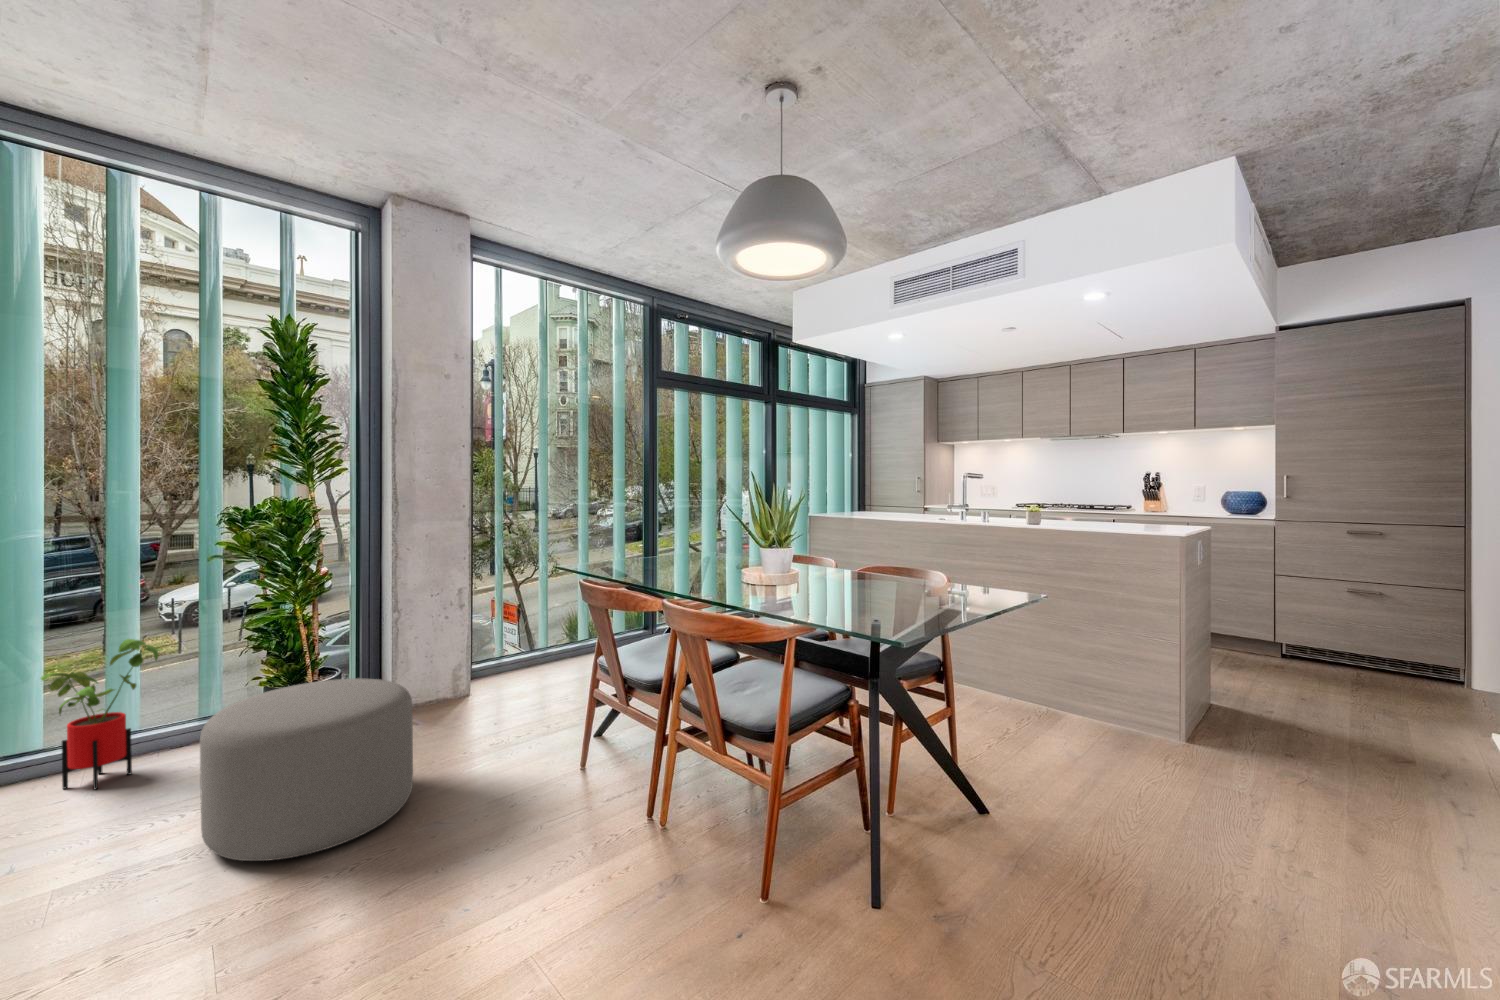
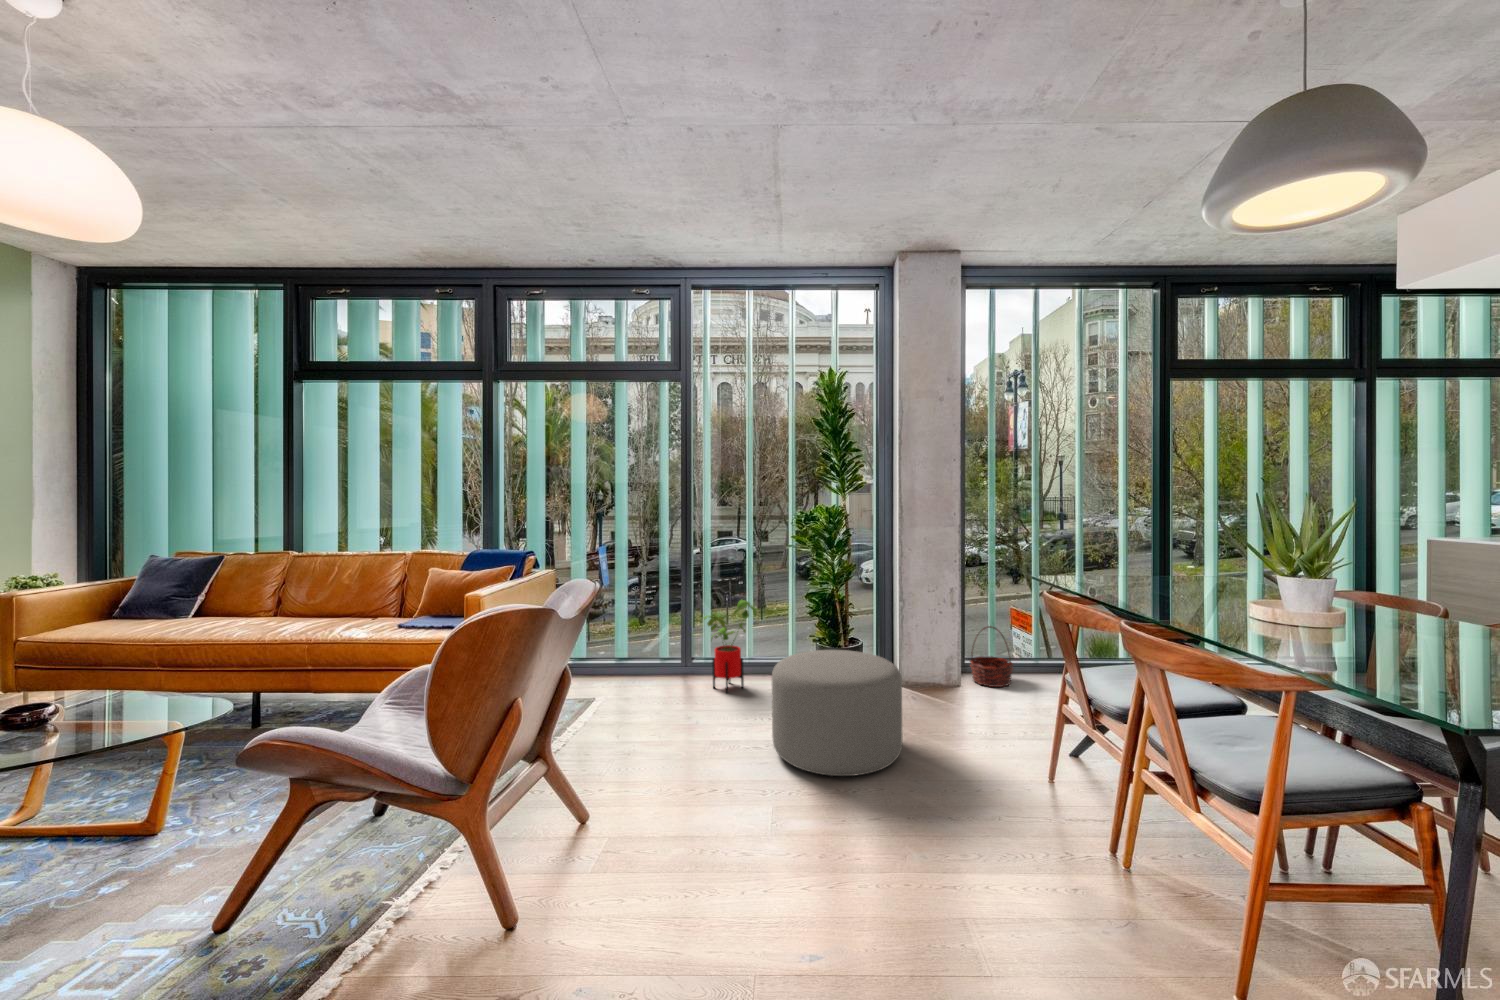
basket: none [479,626,528,691] -> present [970,626,1014,687]

